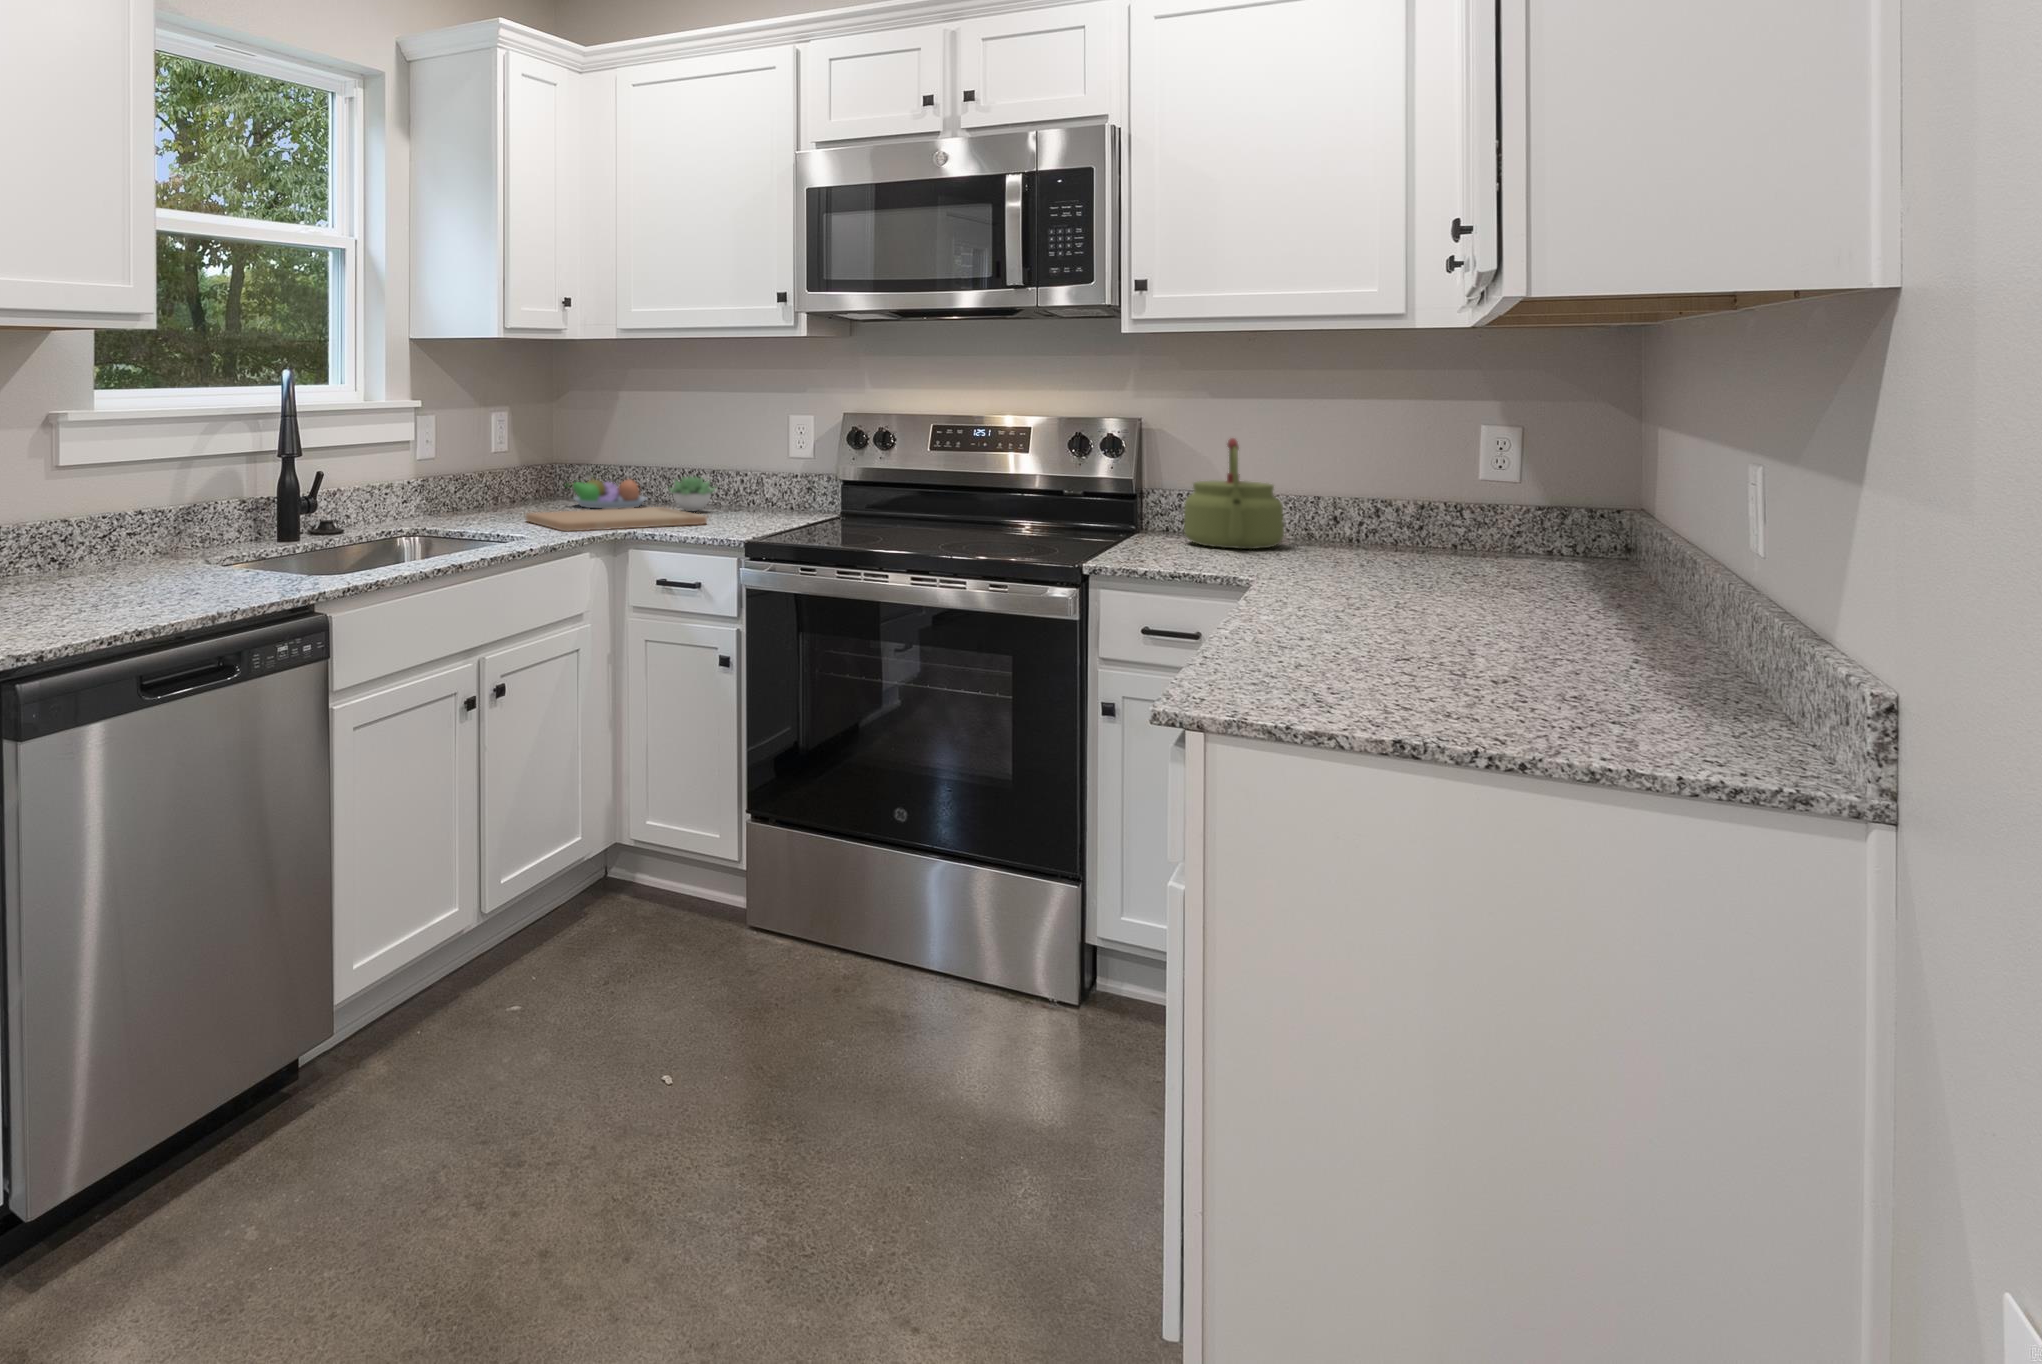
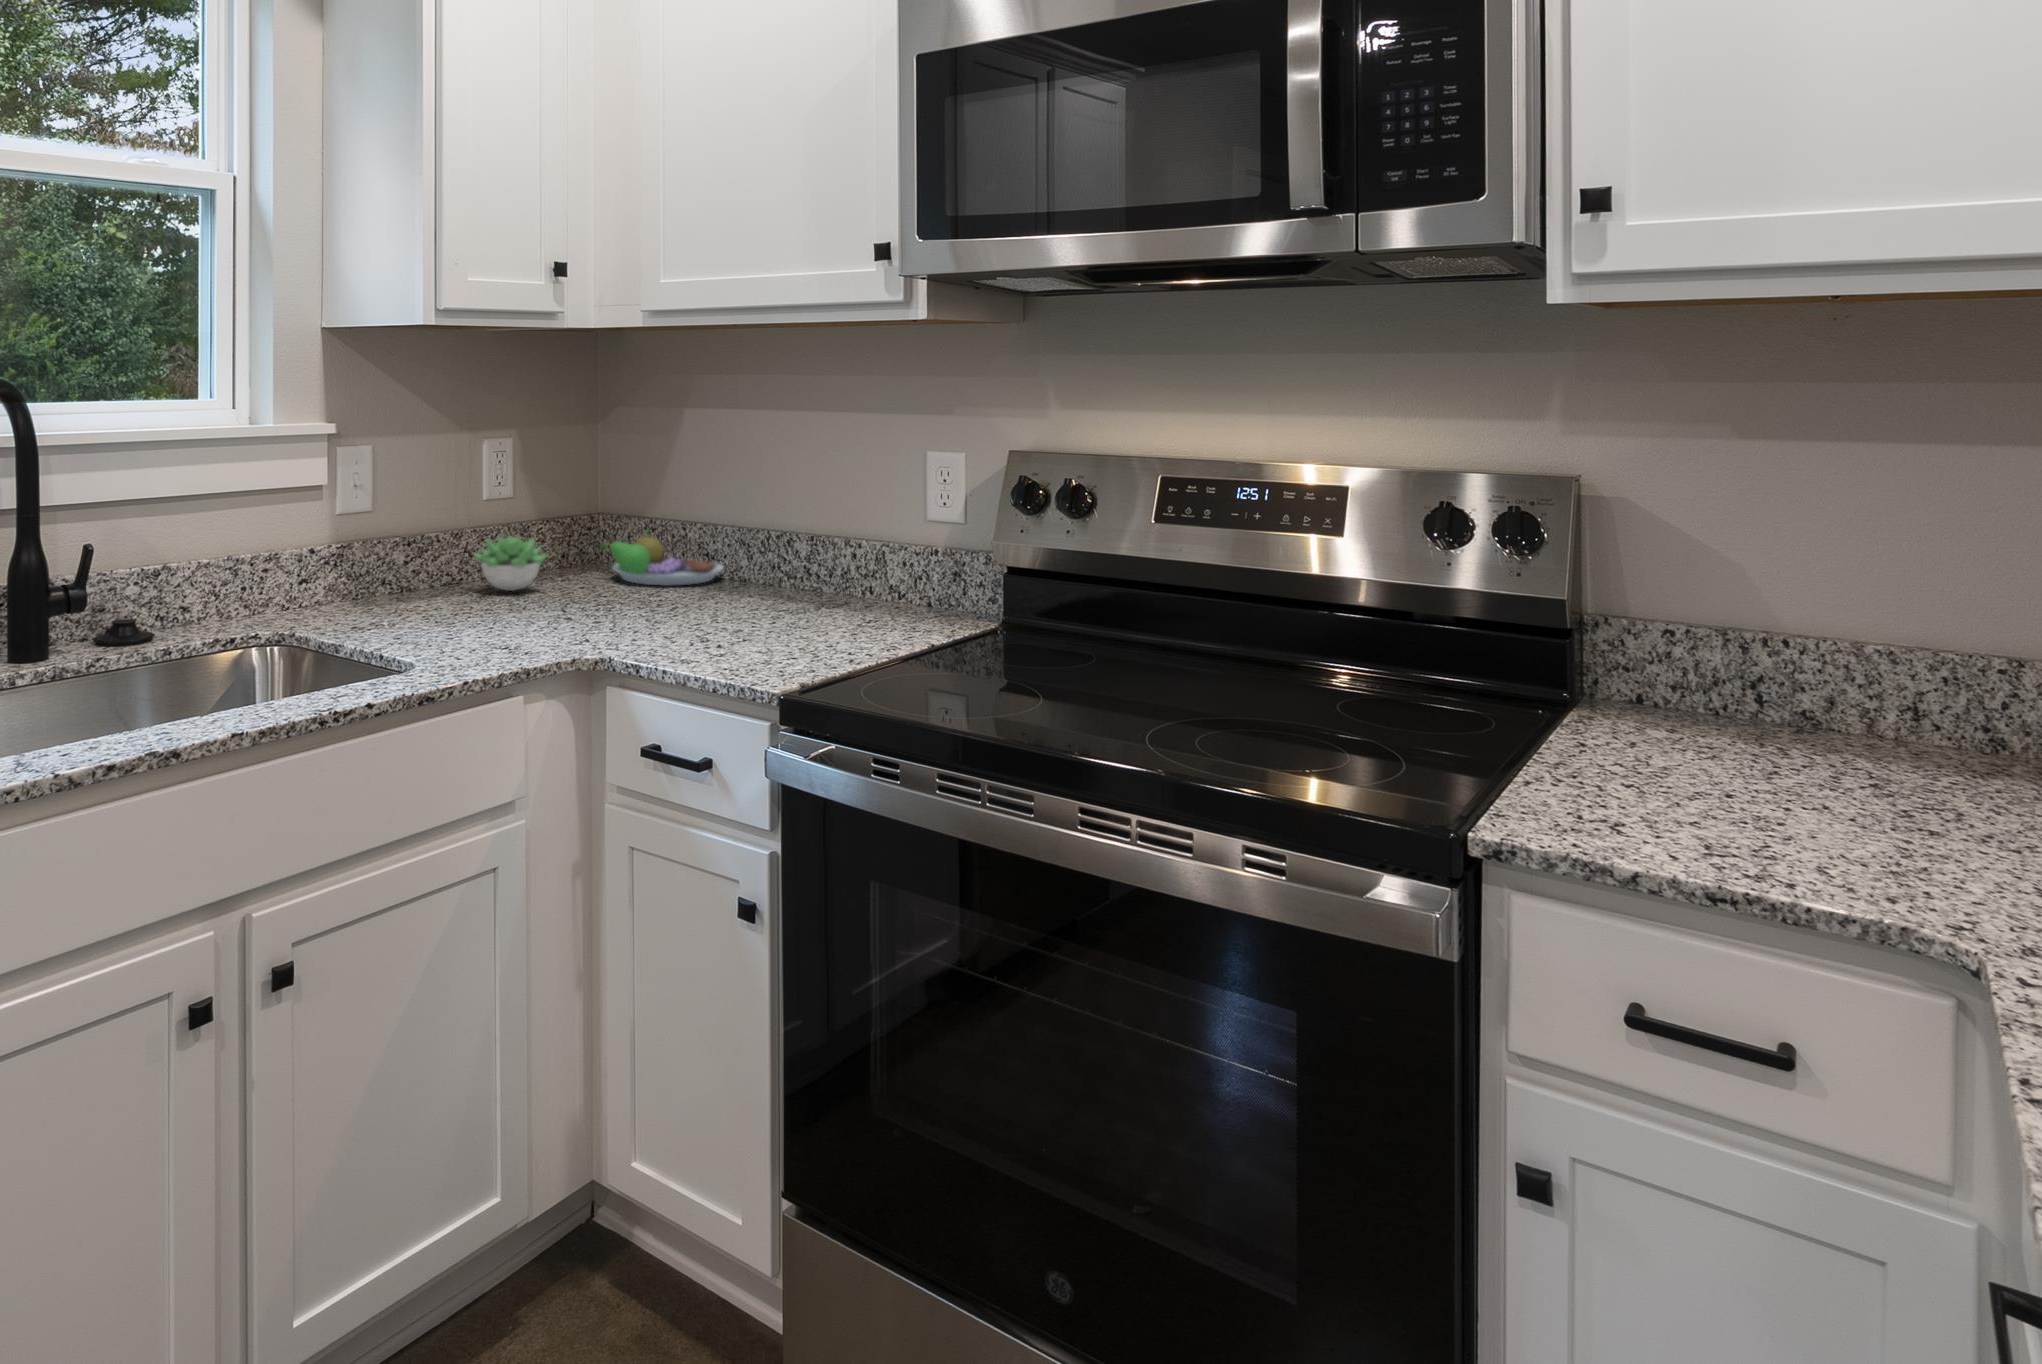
kettle: present [1184,438,1284,549] -> none [1687,525,1945,778]
succulent plant: present [668,477,715,511] -> present [474,536,547,591]
cutting board: present [526,507,707,531] -> none [484,592,765,648]

